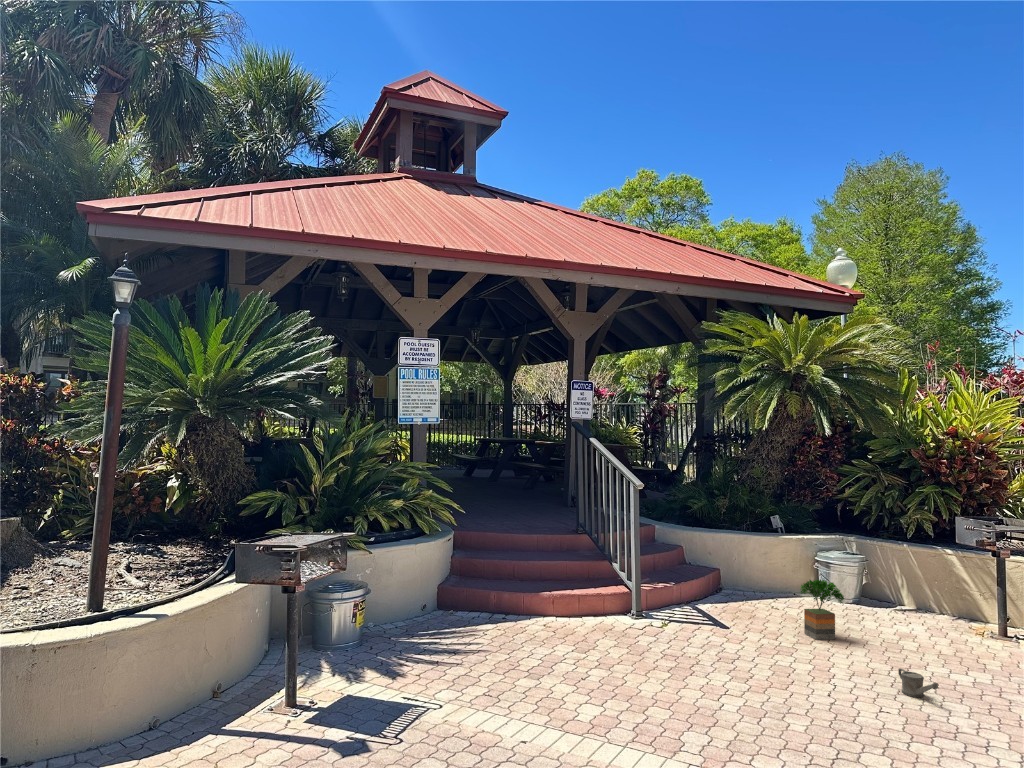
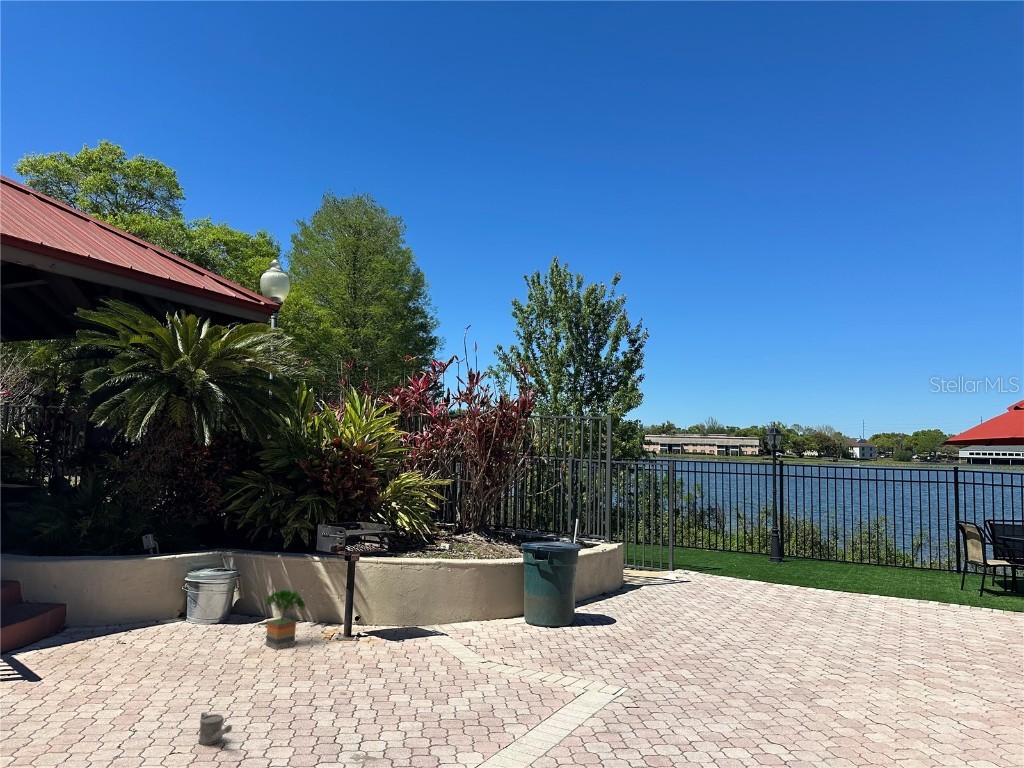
potted tree: present [801,580,844,640] -> present [265,590,306,650]

